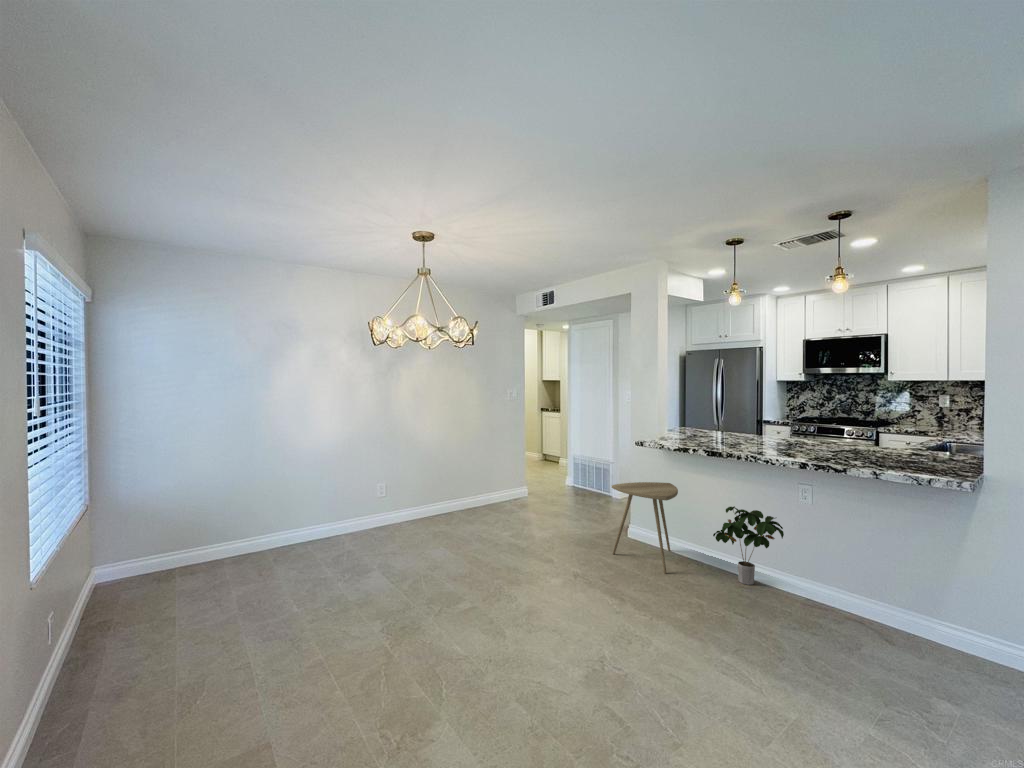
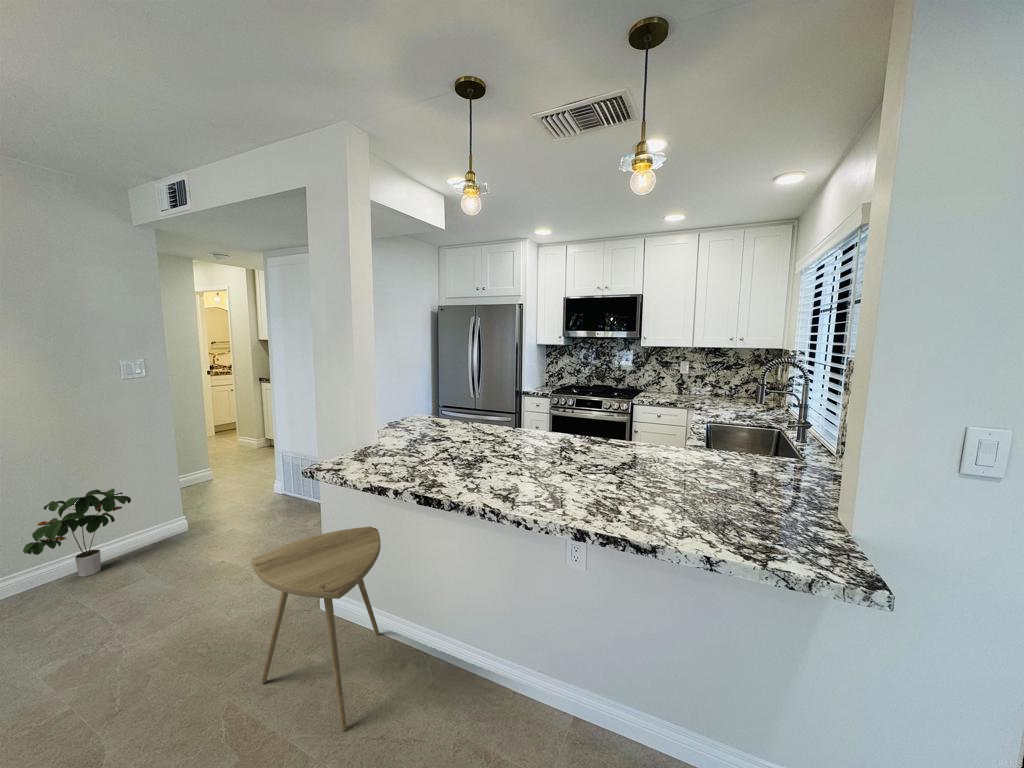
potted plant: present [713,506,784,585] -> present [23,488,131,577]

